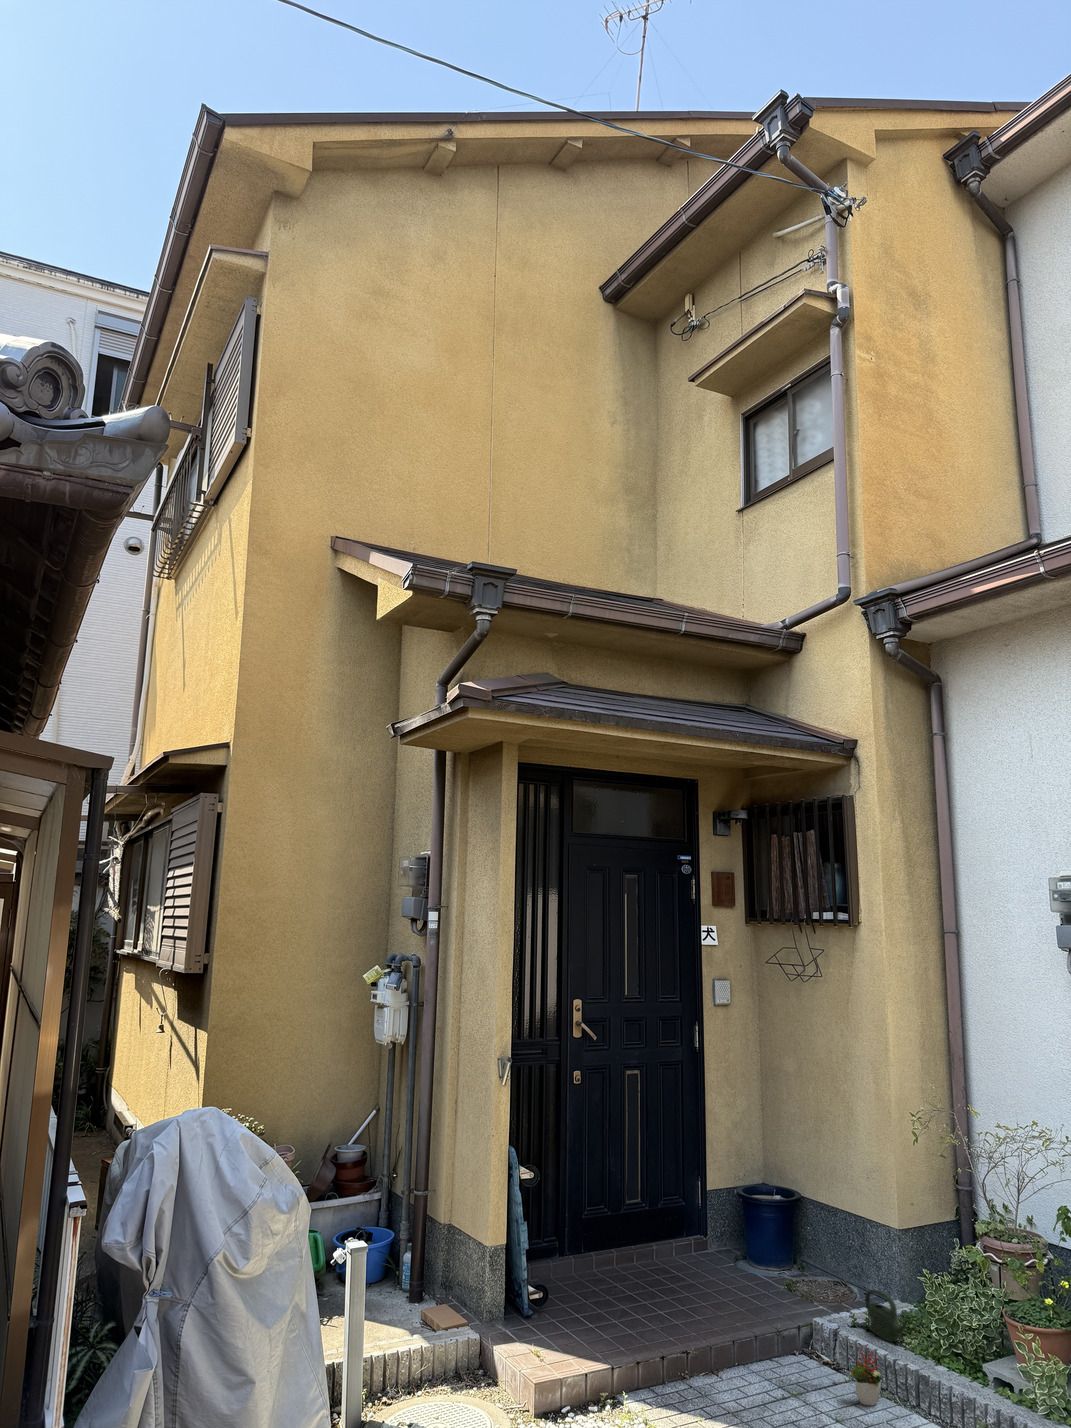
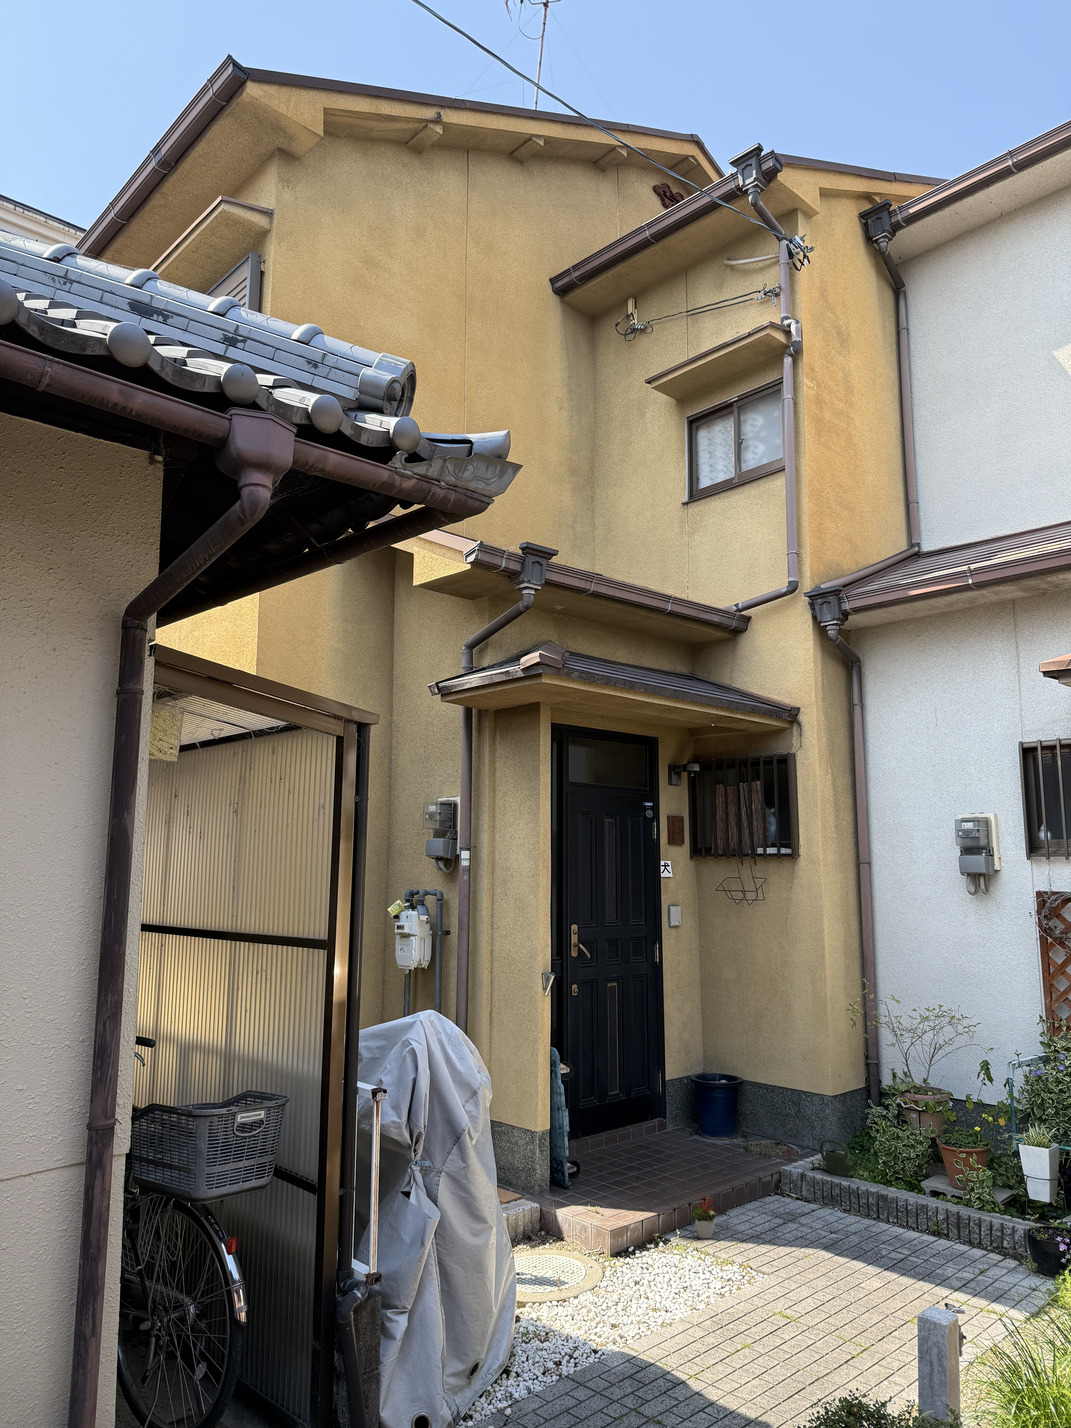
decorative plant: present [851,1349,881,1406] -> present [693,1195,716,1238]

